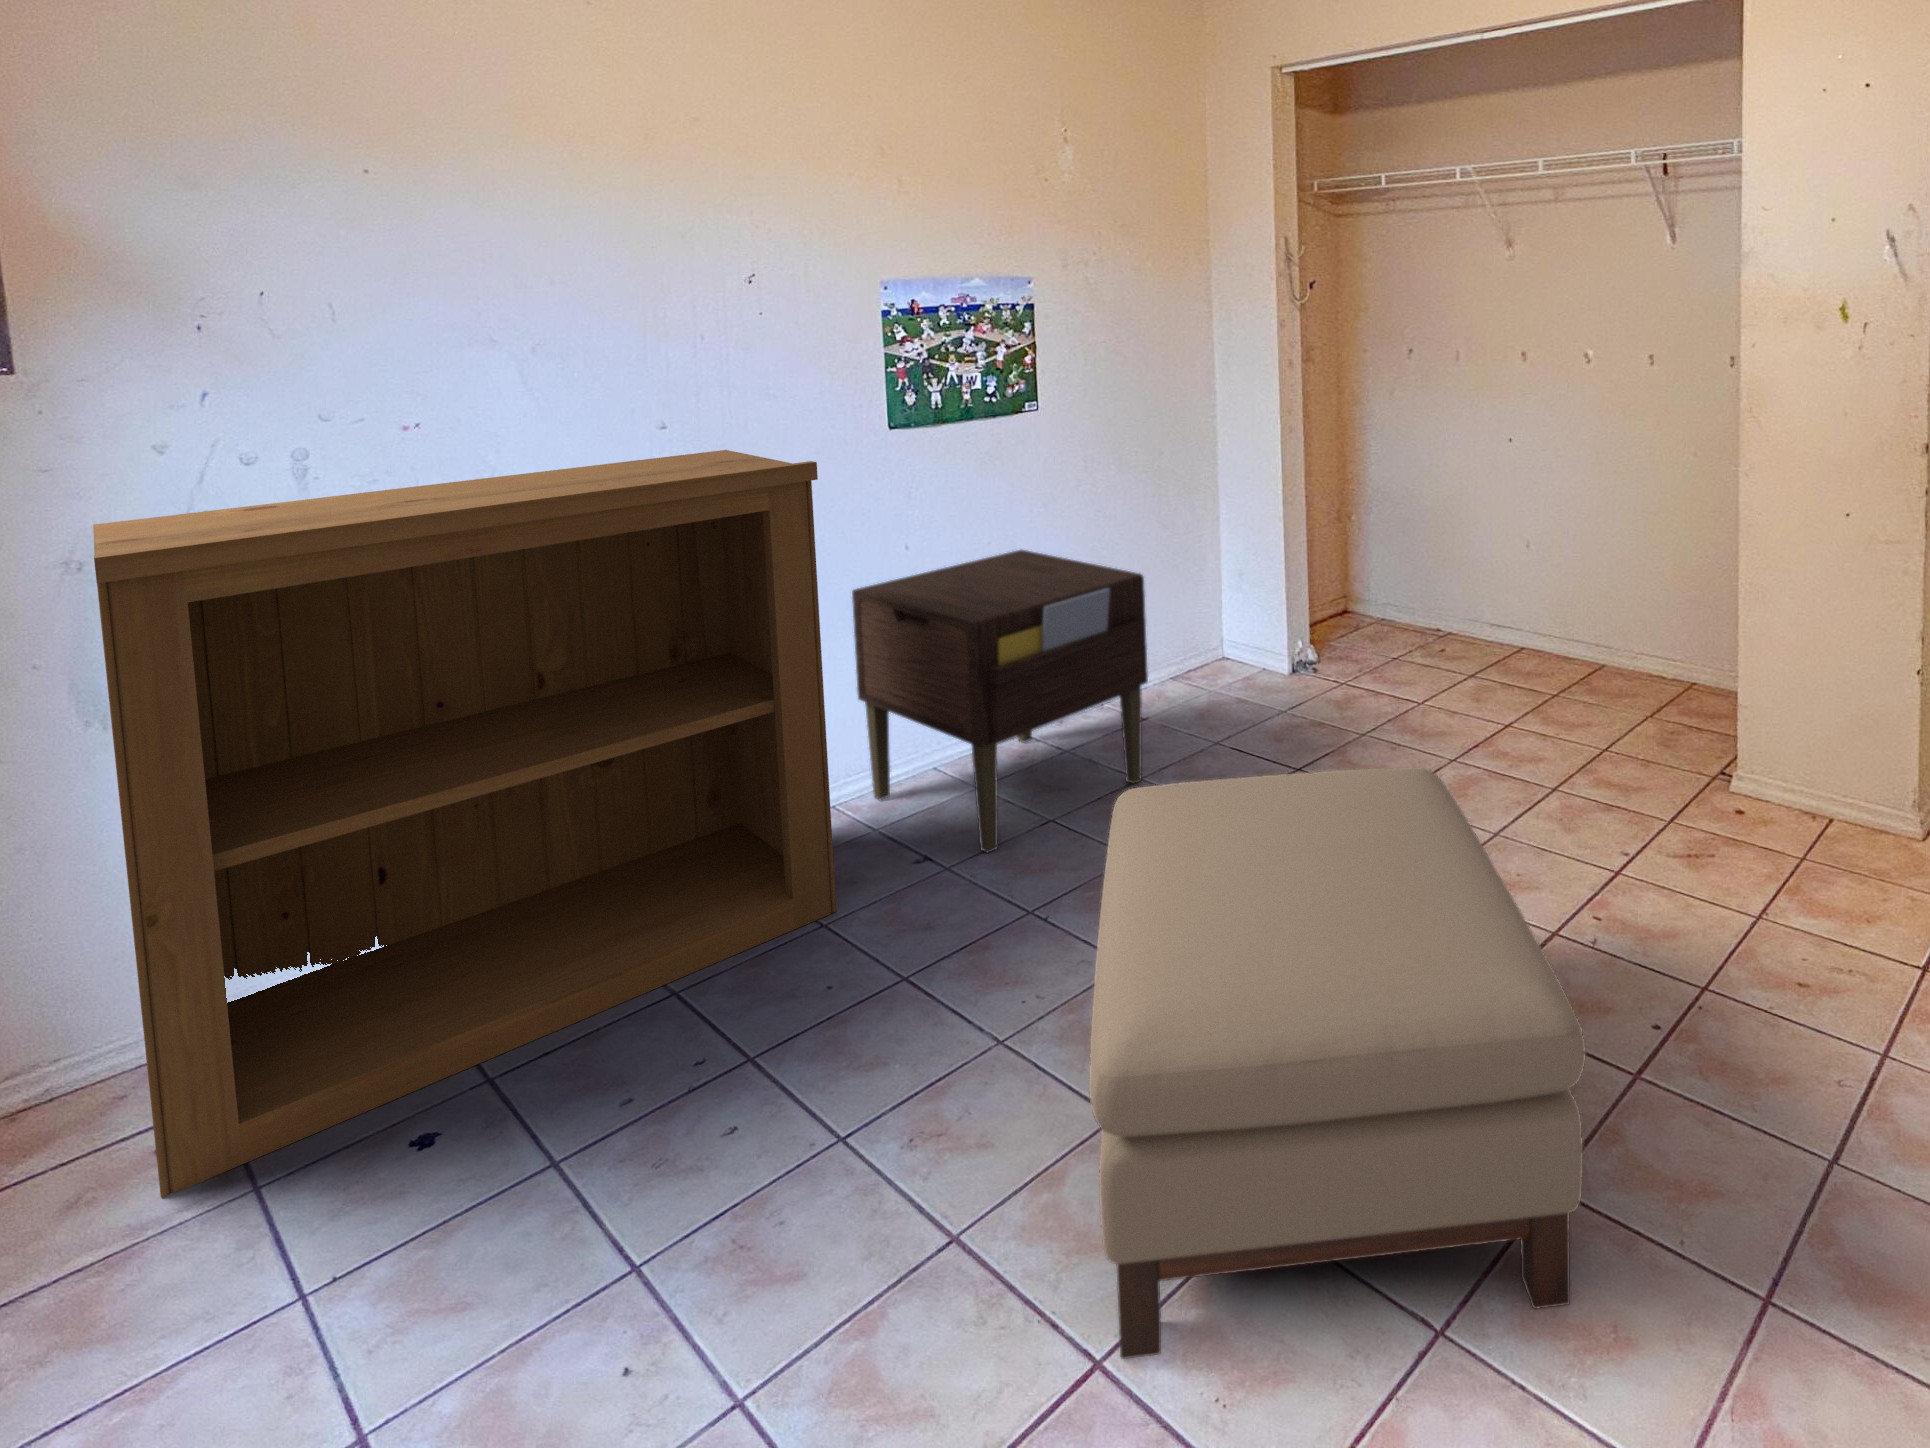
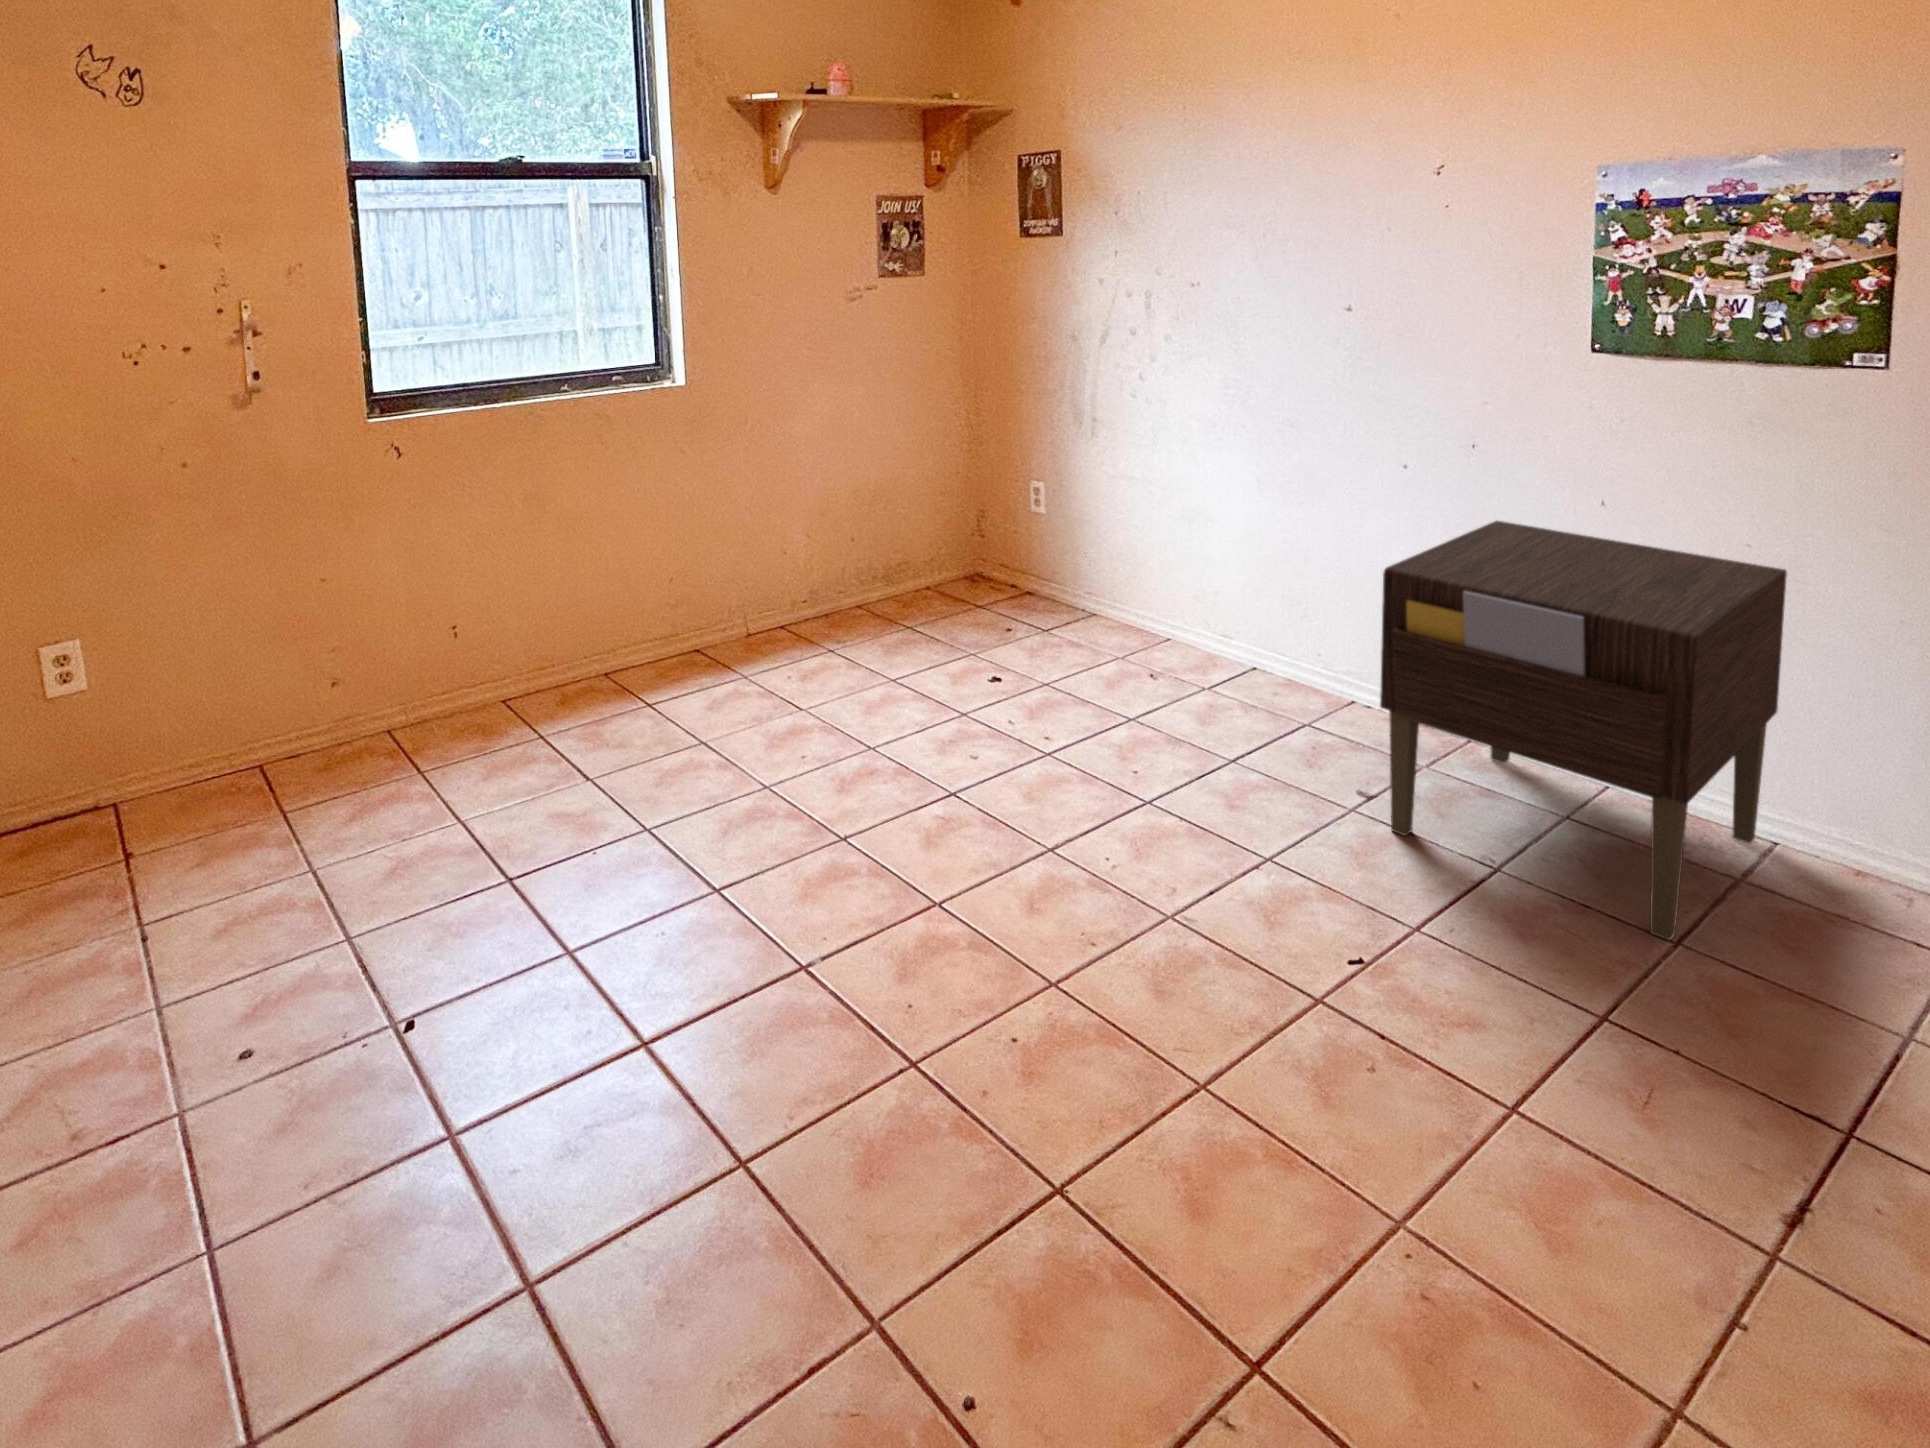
bookshelf: present [93,450,836,1198] -> none [953,319,1375,764]
ottoman: present [1089,767,1586,1359] -> none [597,715,1193,1184]

